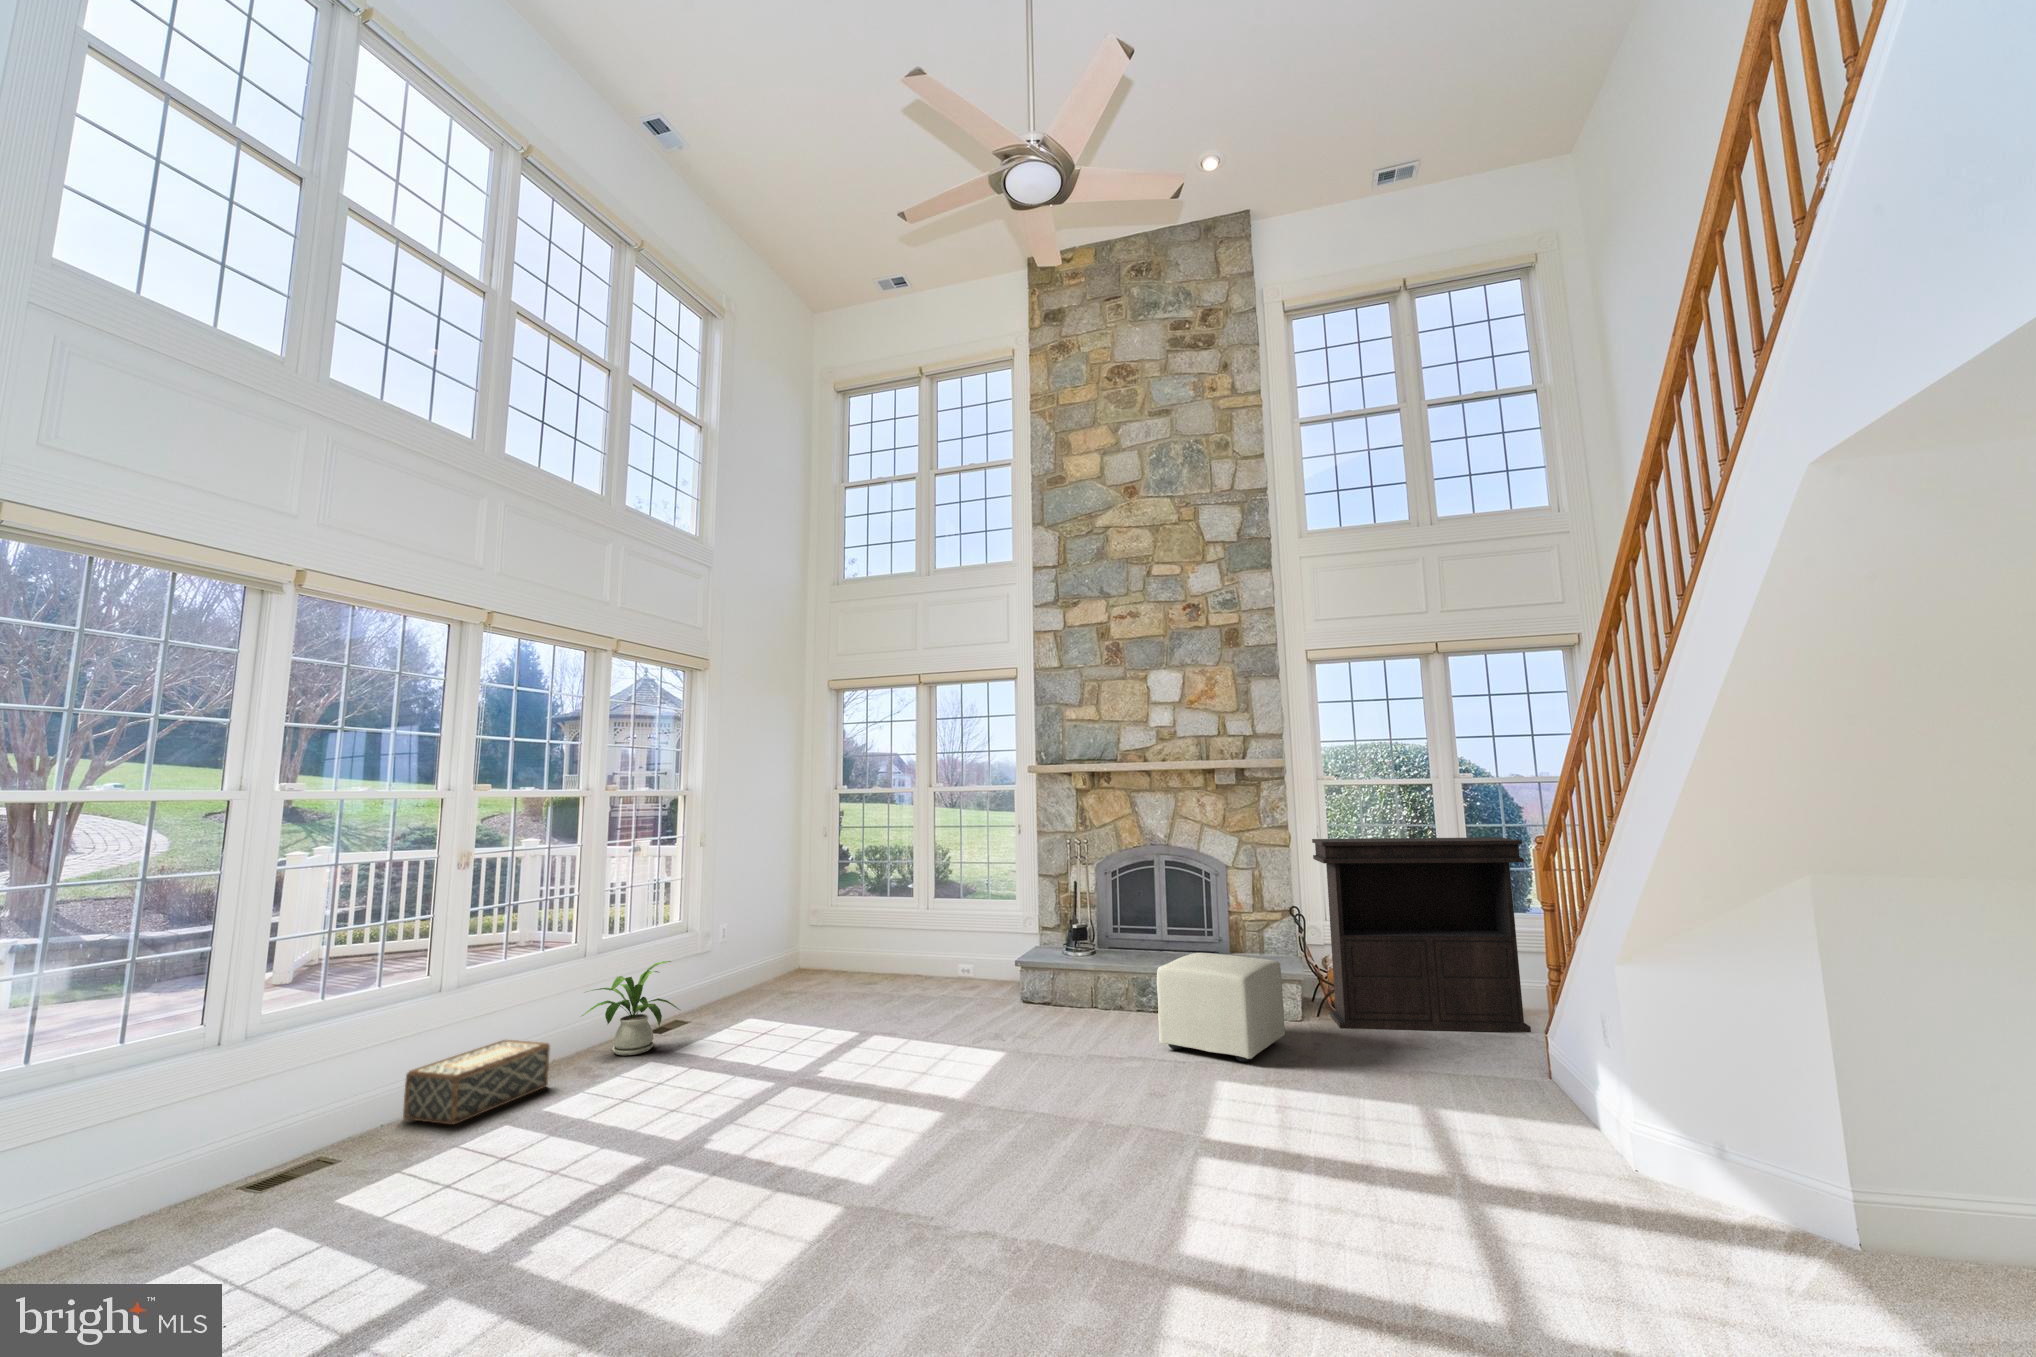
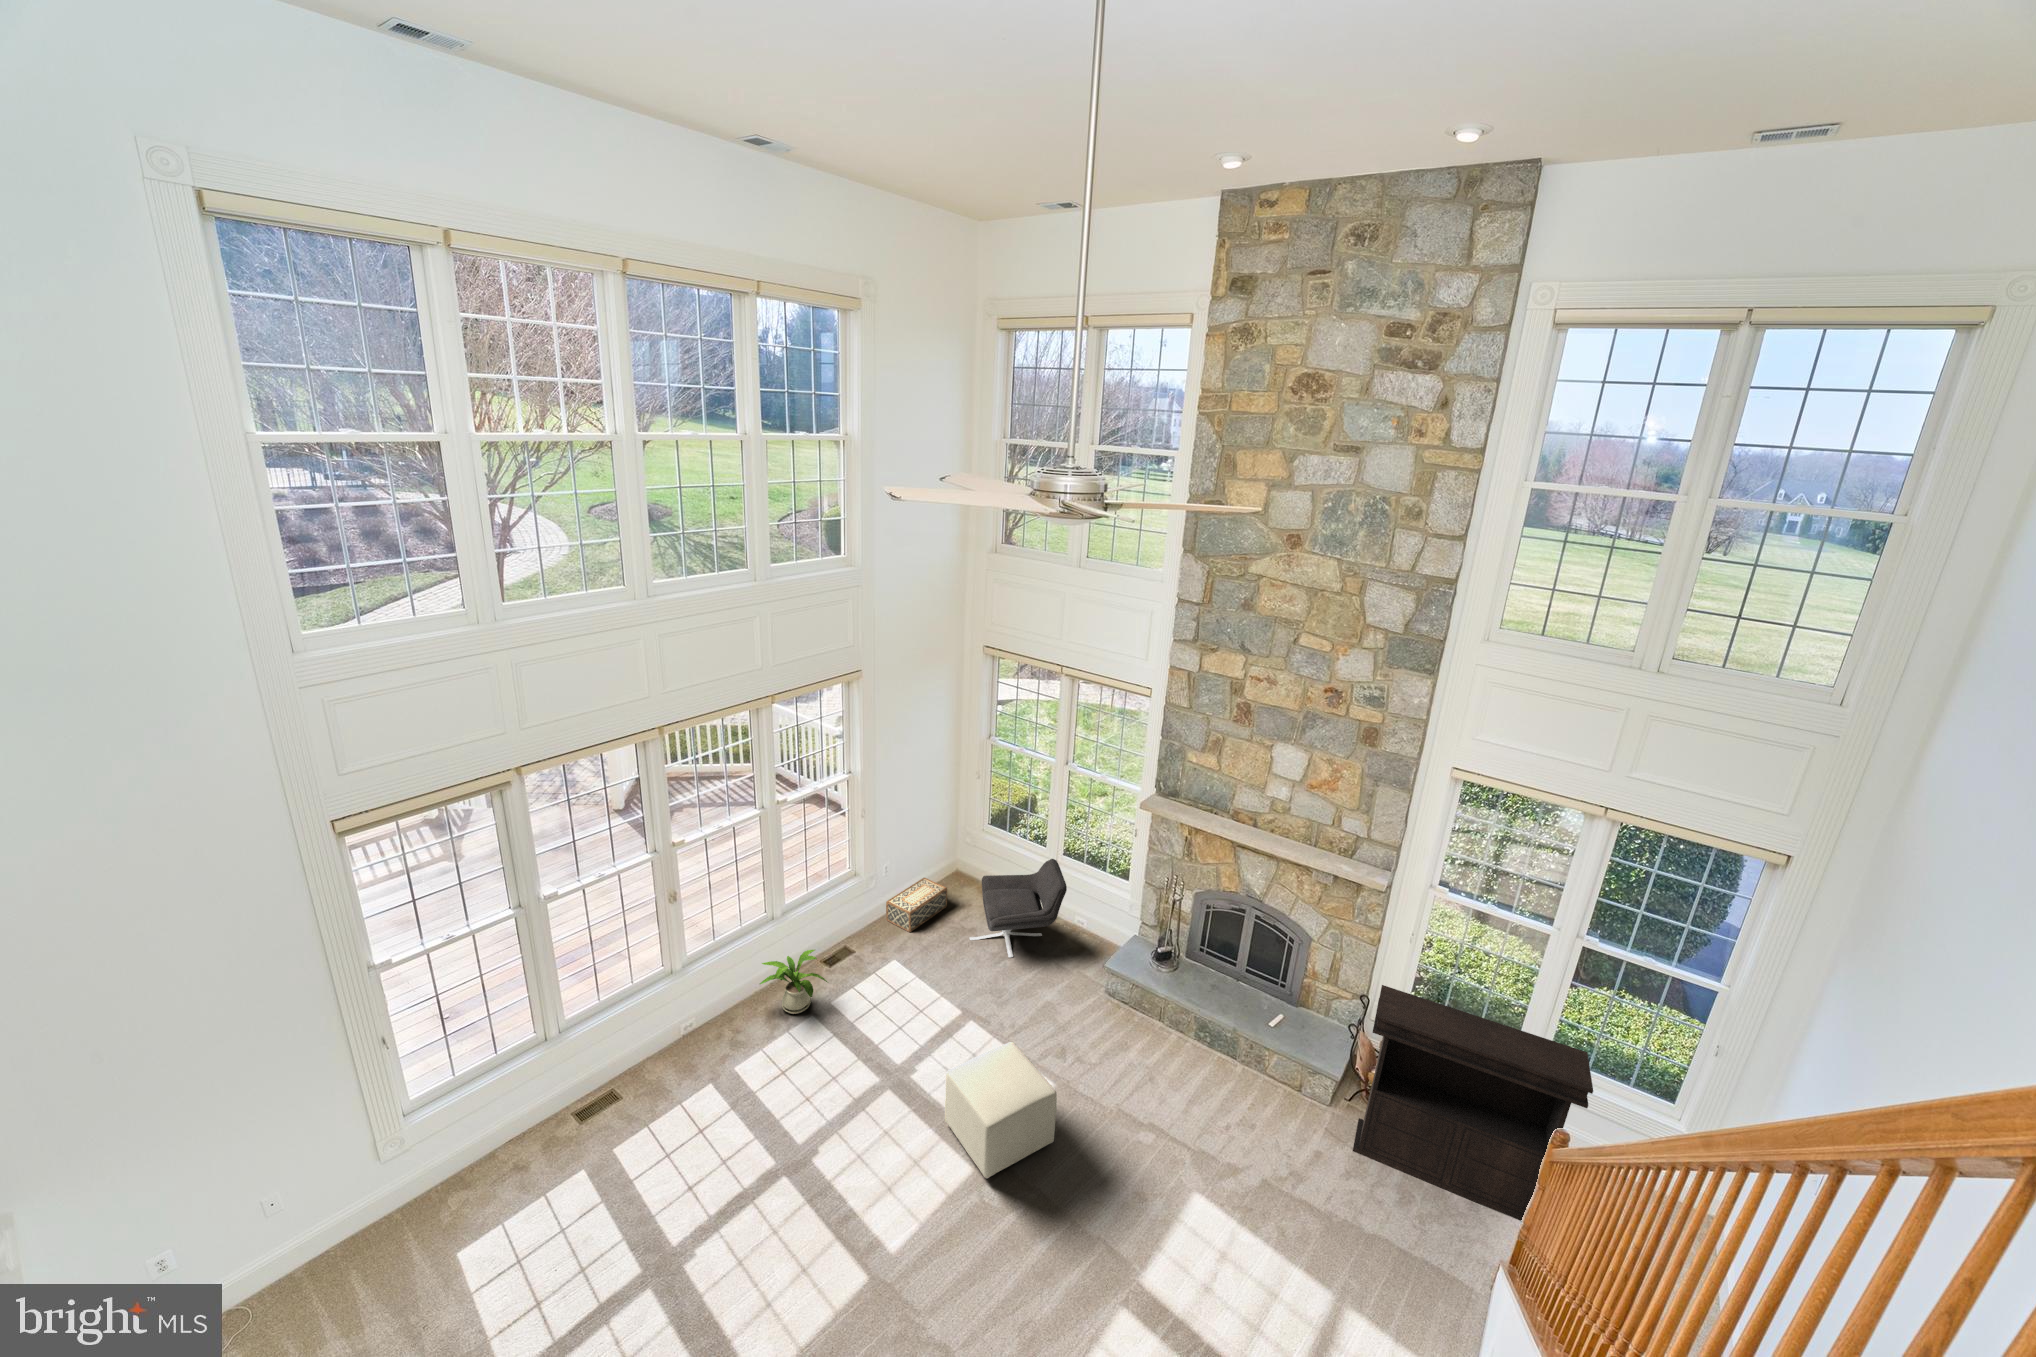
lounge chair: none [841,893,955,996] -> present [970,859,1067,957]
ottoman: present [1157,953,1285,1062] -> present [945,1042,1057,1178]
woven basket: present [403,1039,550,1125] -> present [886,878,947,932]

